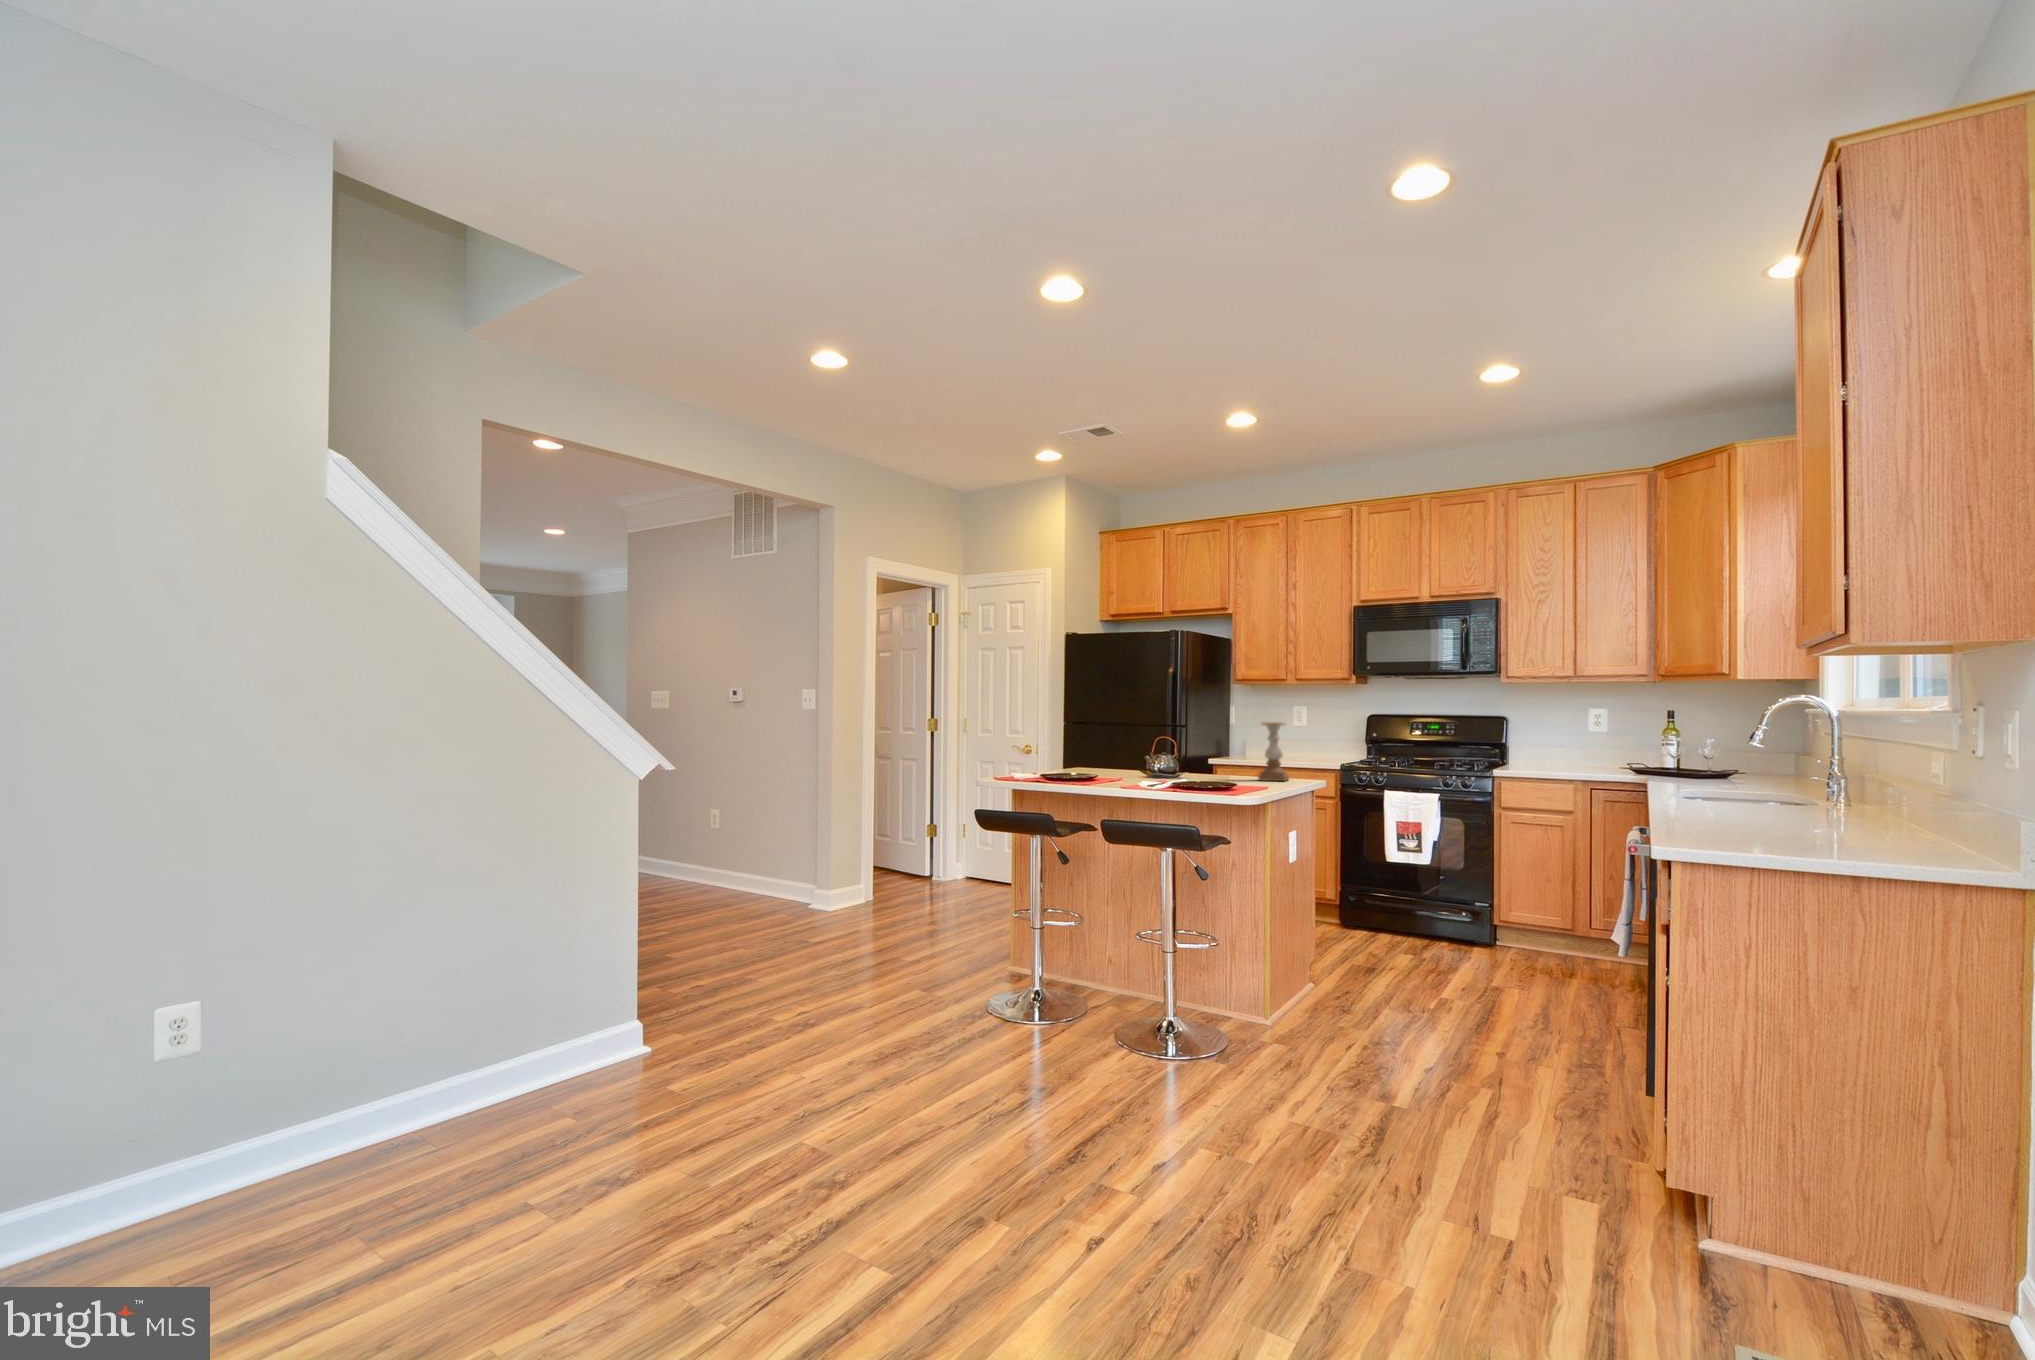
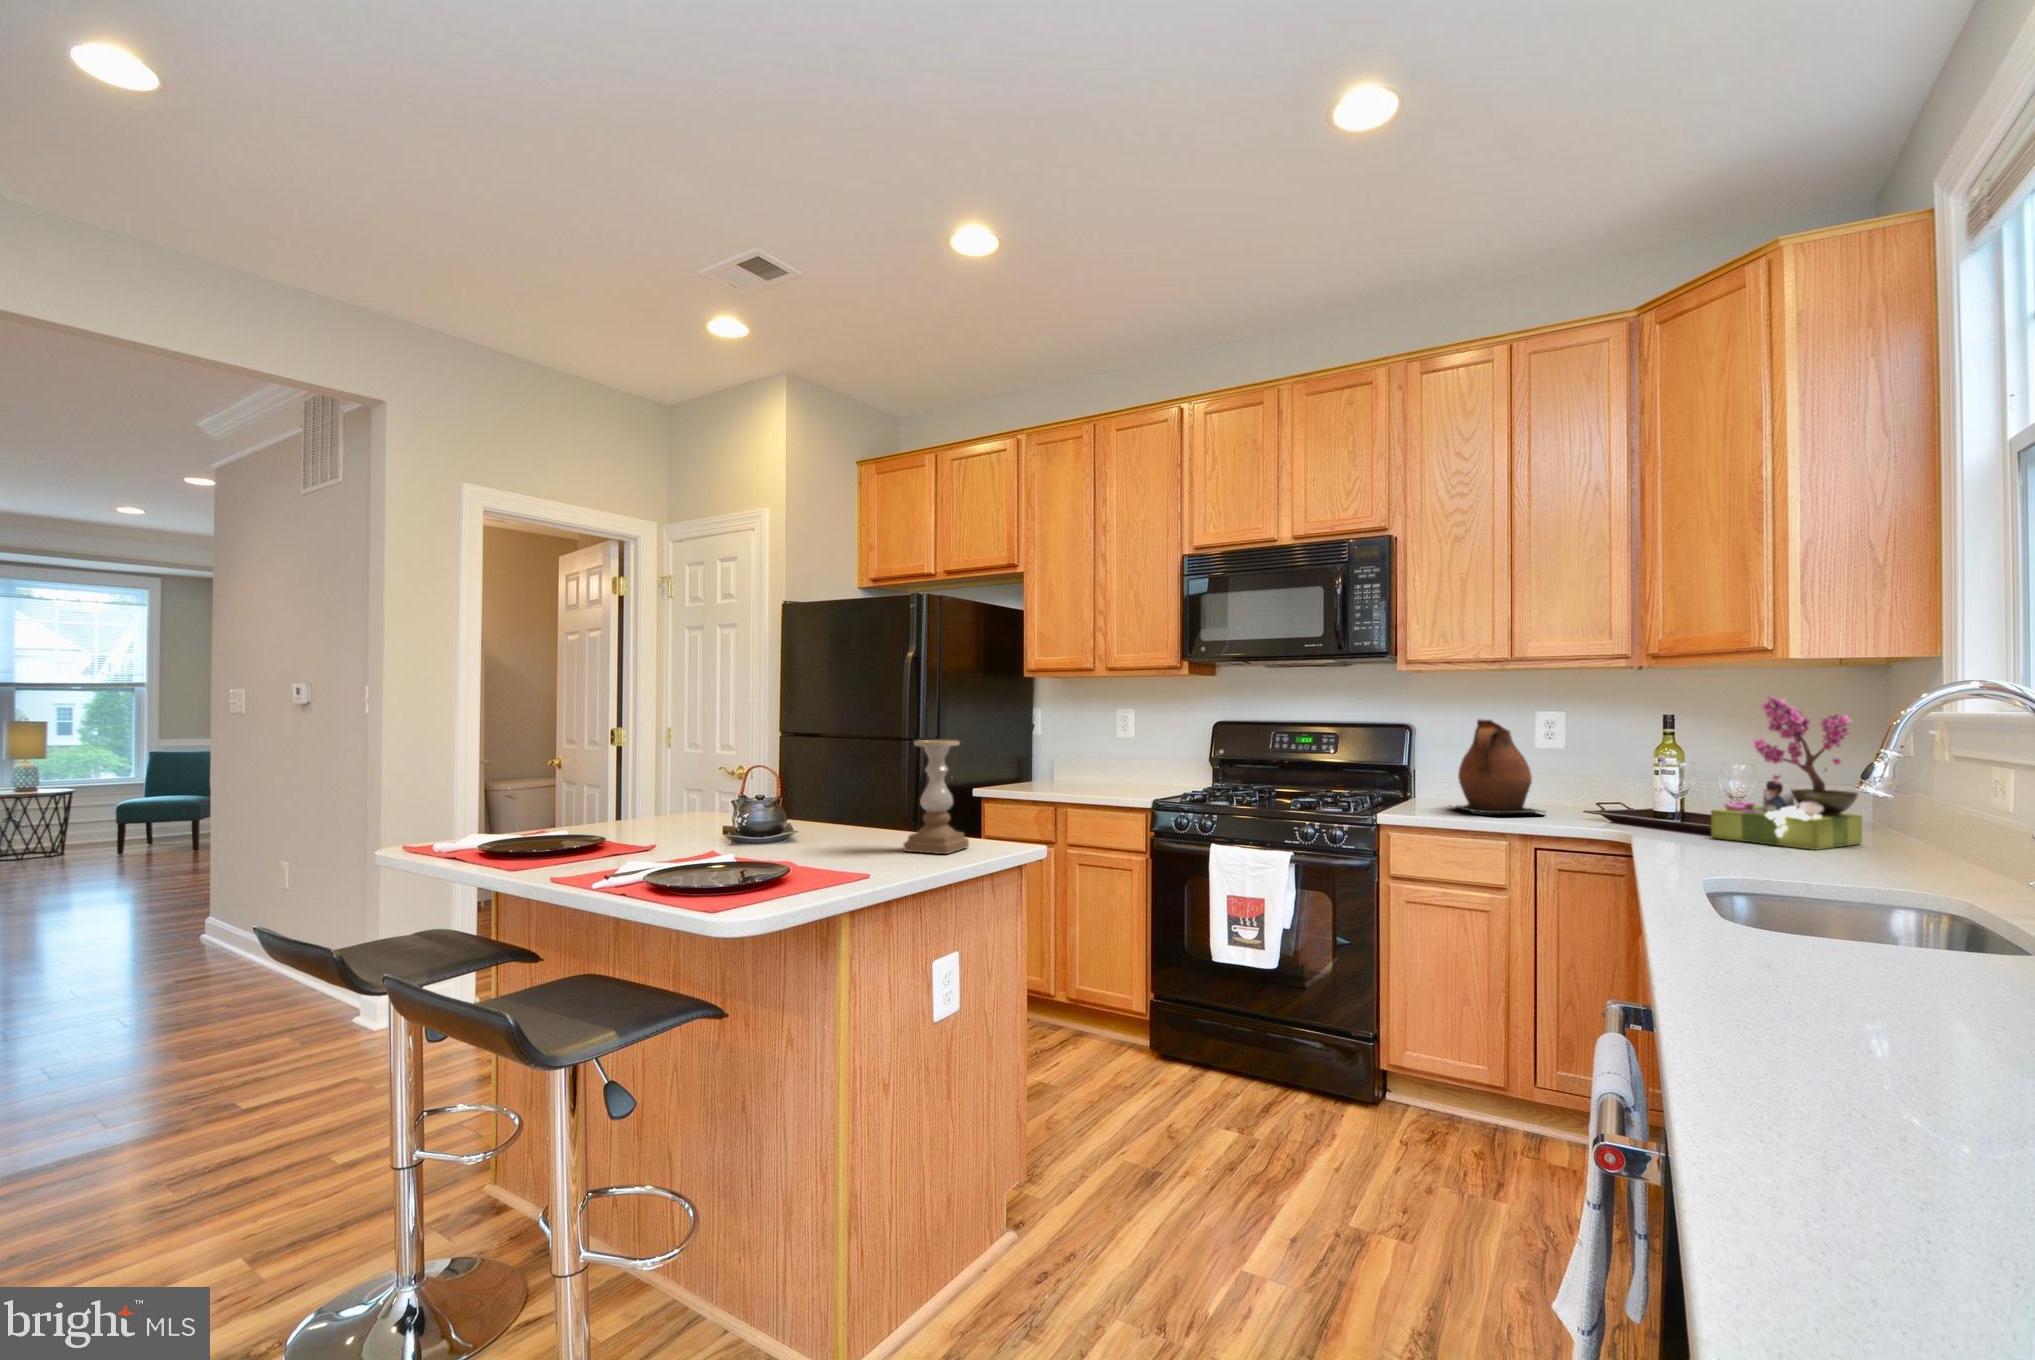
flower arrangement: none [1694,698,1778,782] -> present [1711,697,1862,850]
ceramic pitcher: none [1535,713,1597,770] -> present [1451,720,1545,814]

